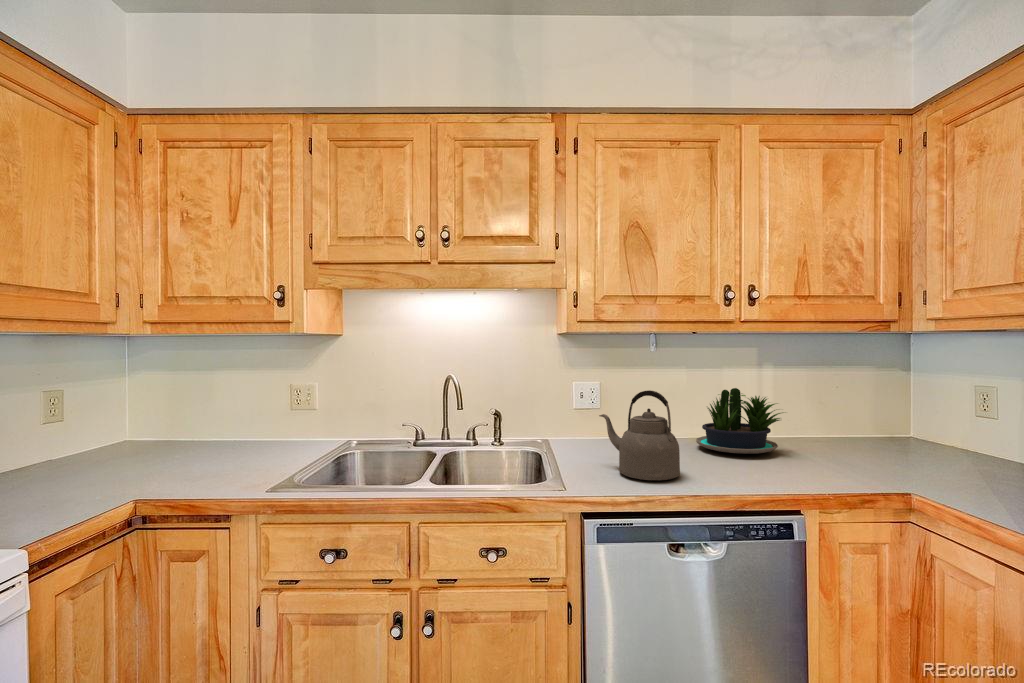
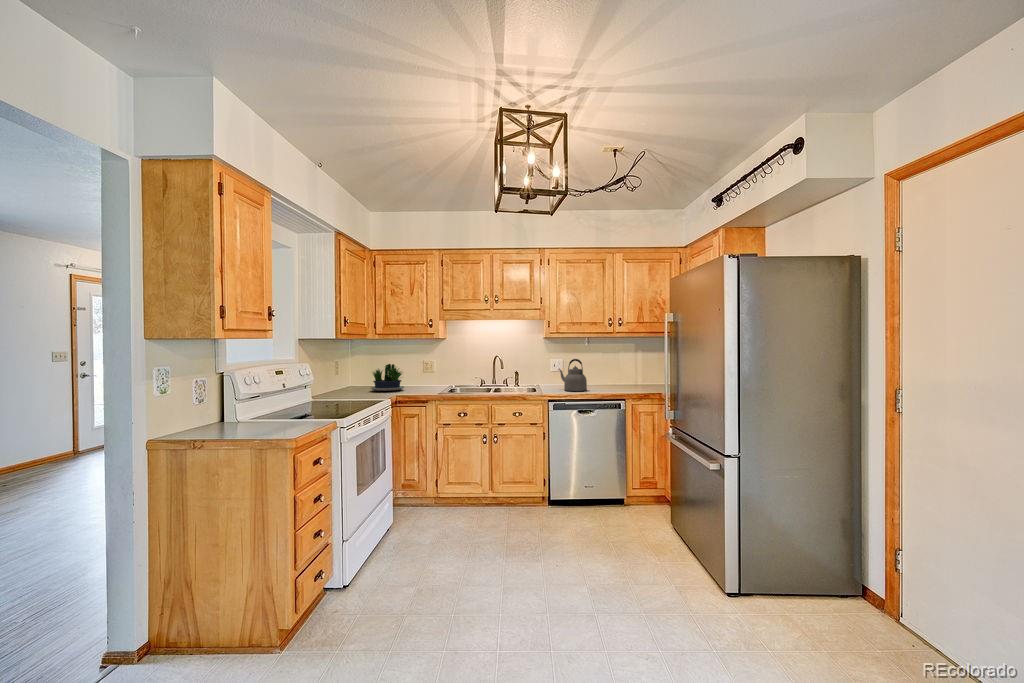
potted plant: present [696,388,784,454] -> present [371,364,404,391]

